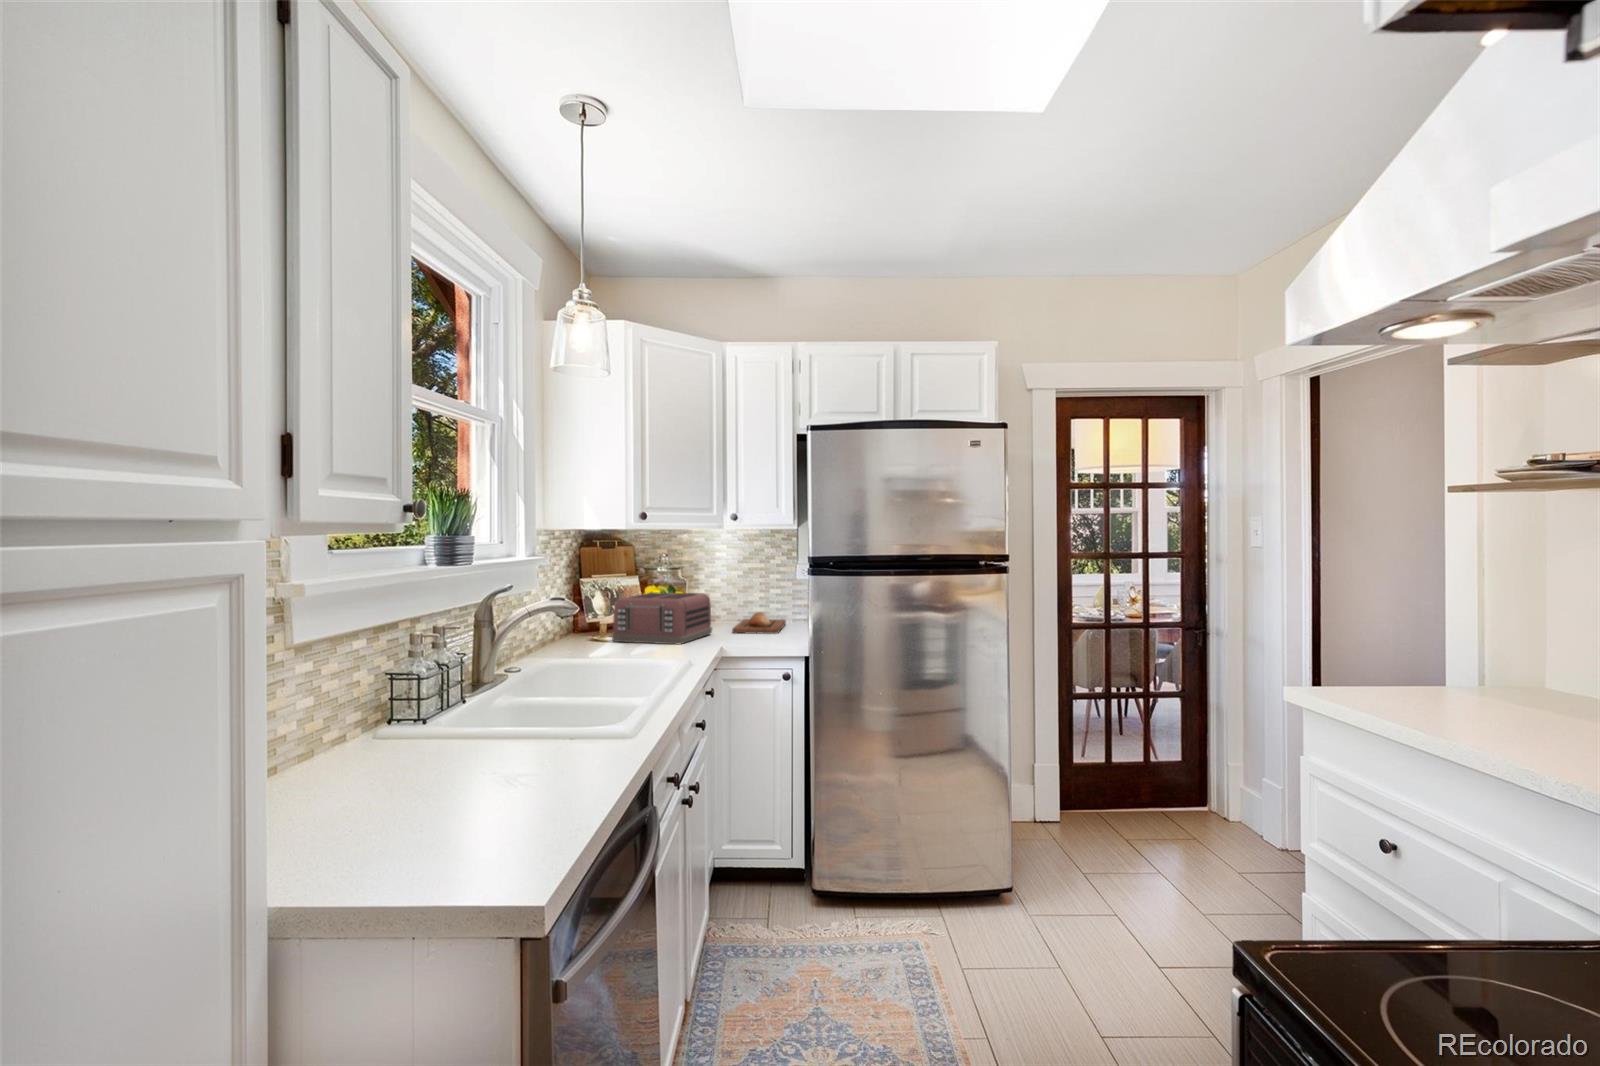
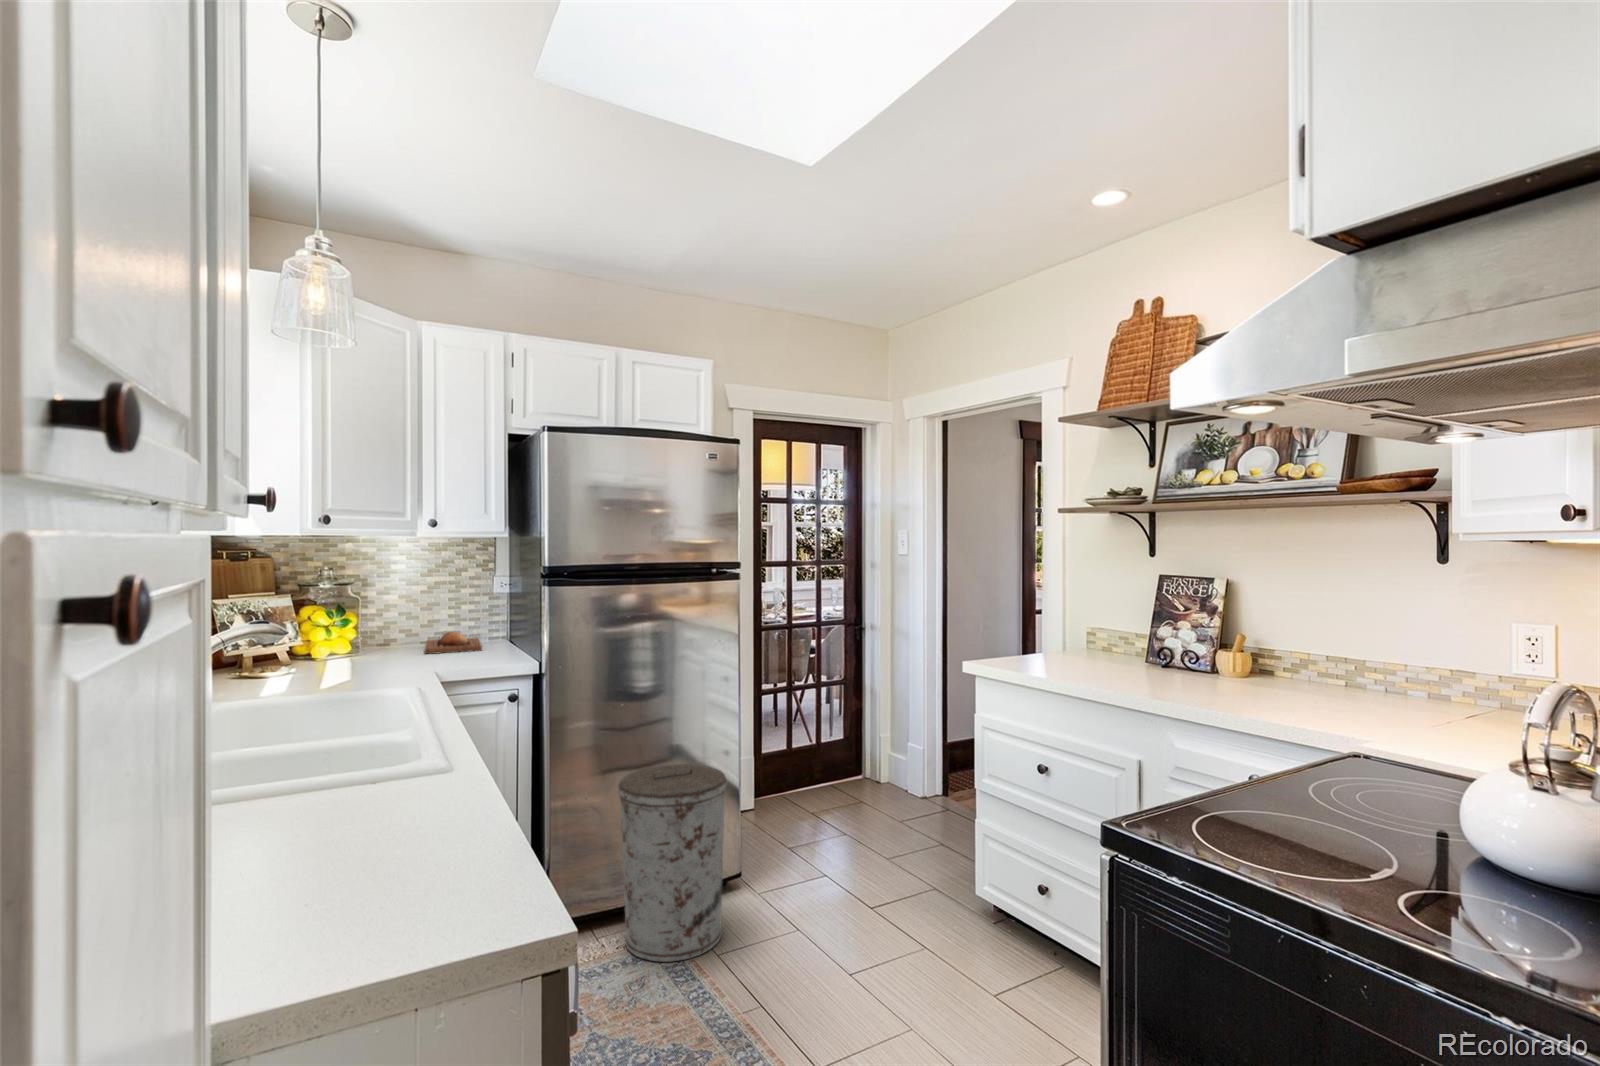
toaster: present [612,592,712,644] -> none [272,610,402,672]
trash can: none [872,764,981,964] -> present [618,764,727,962]

